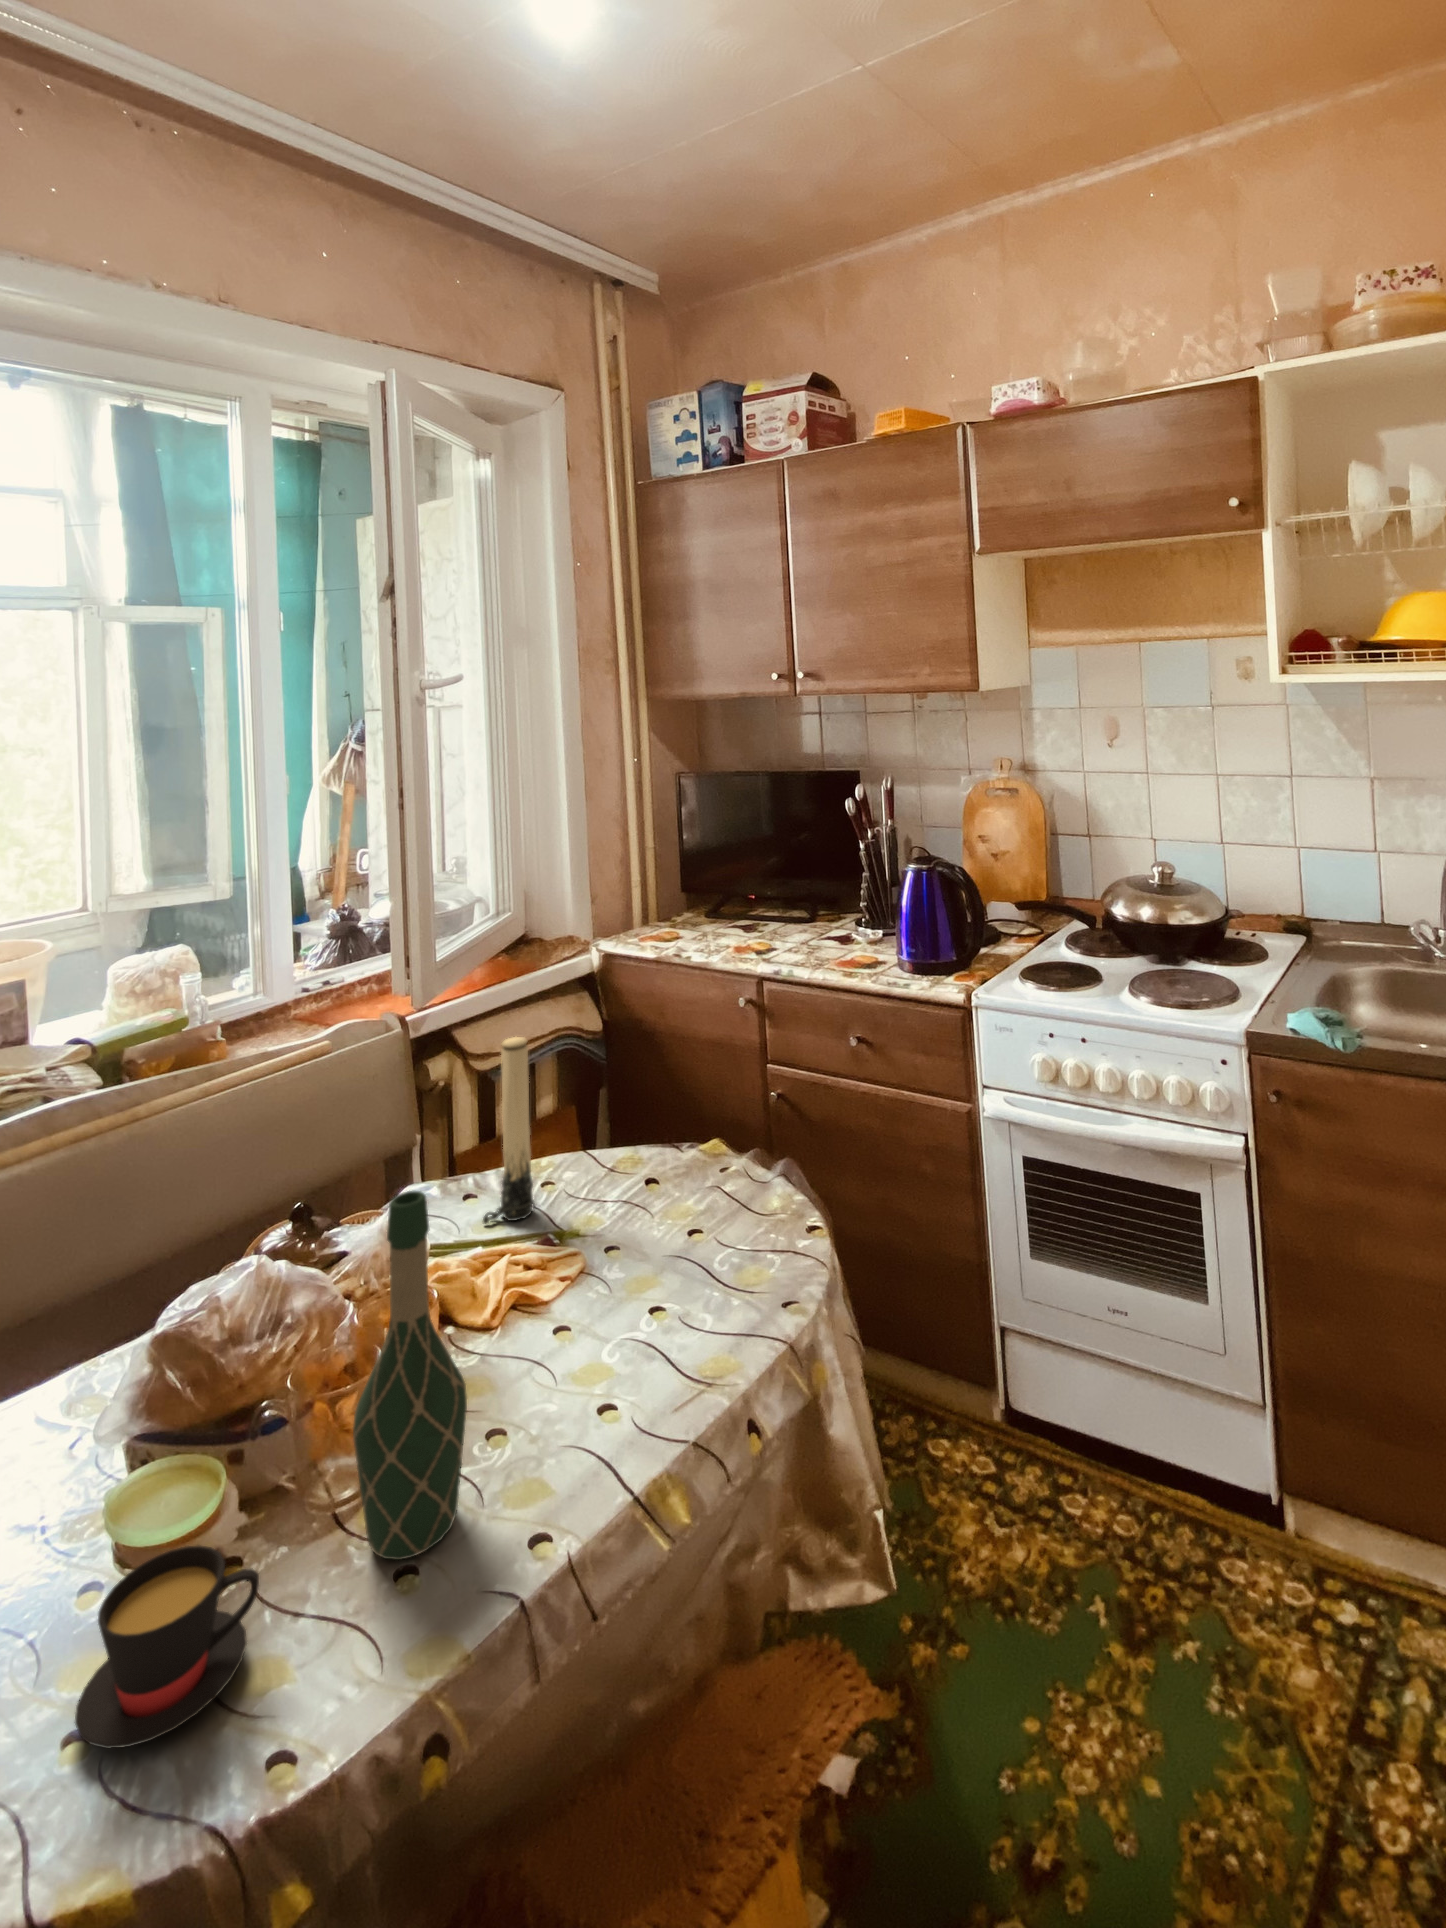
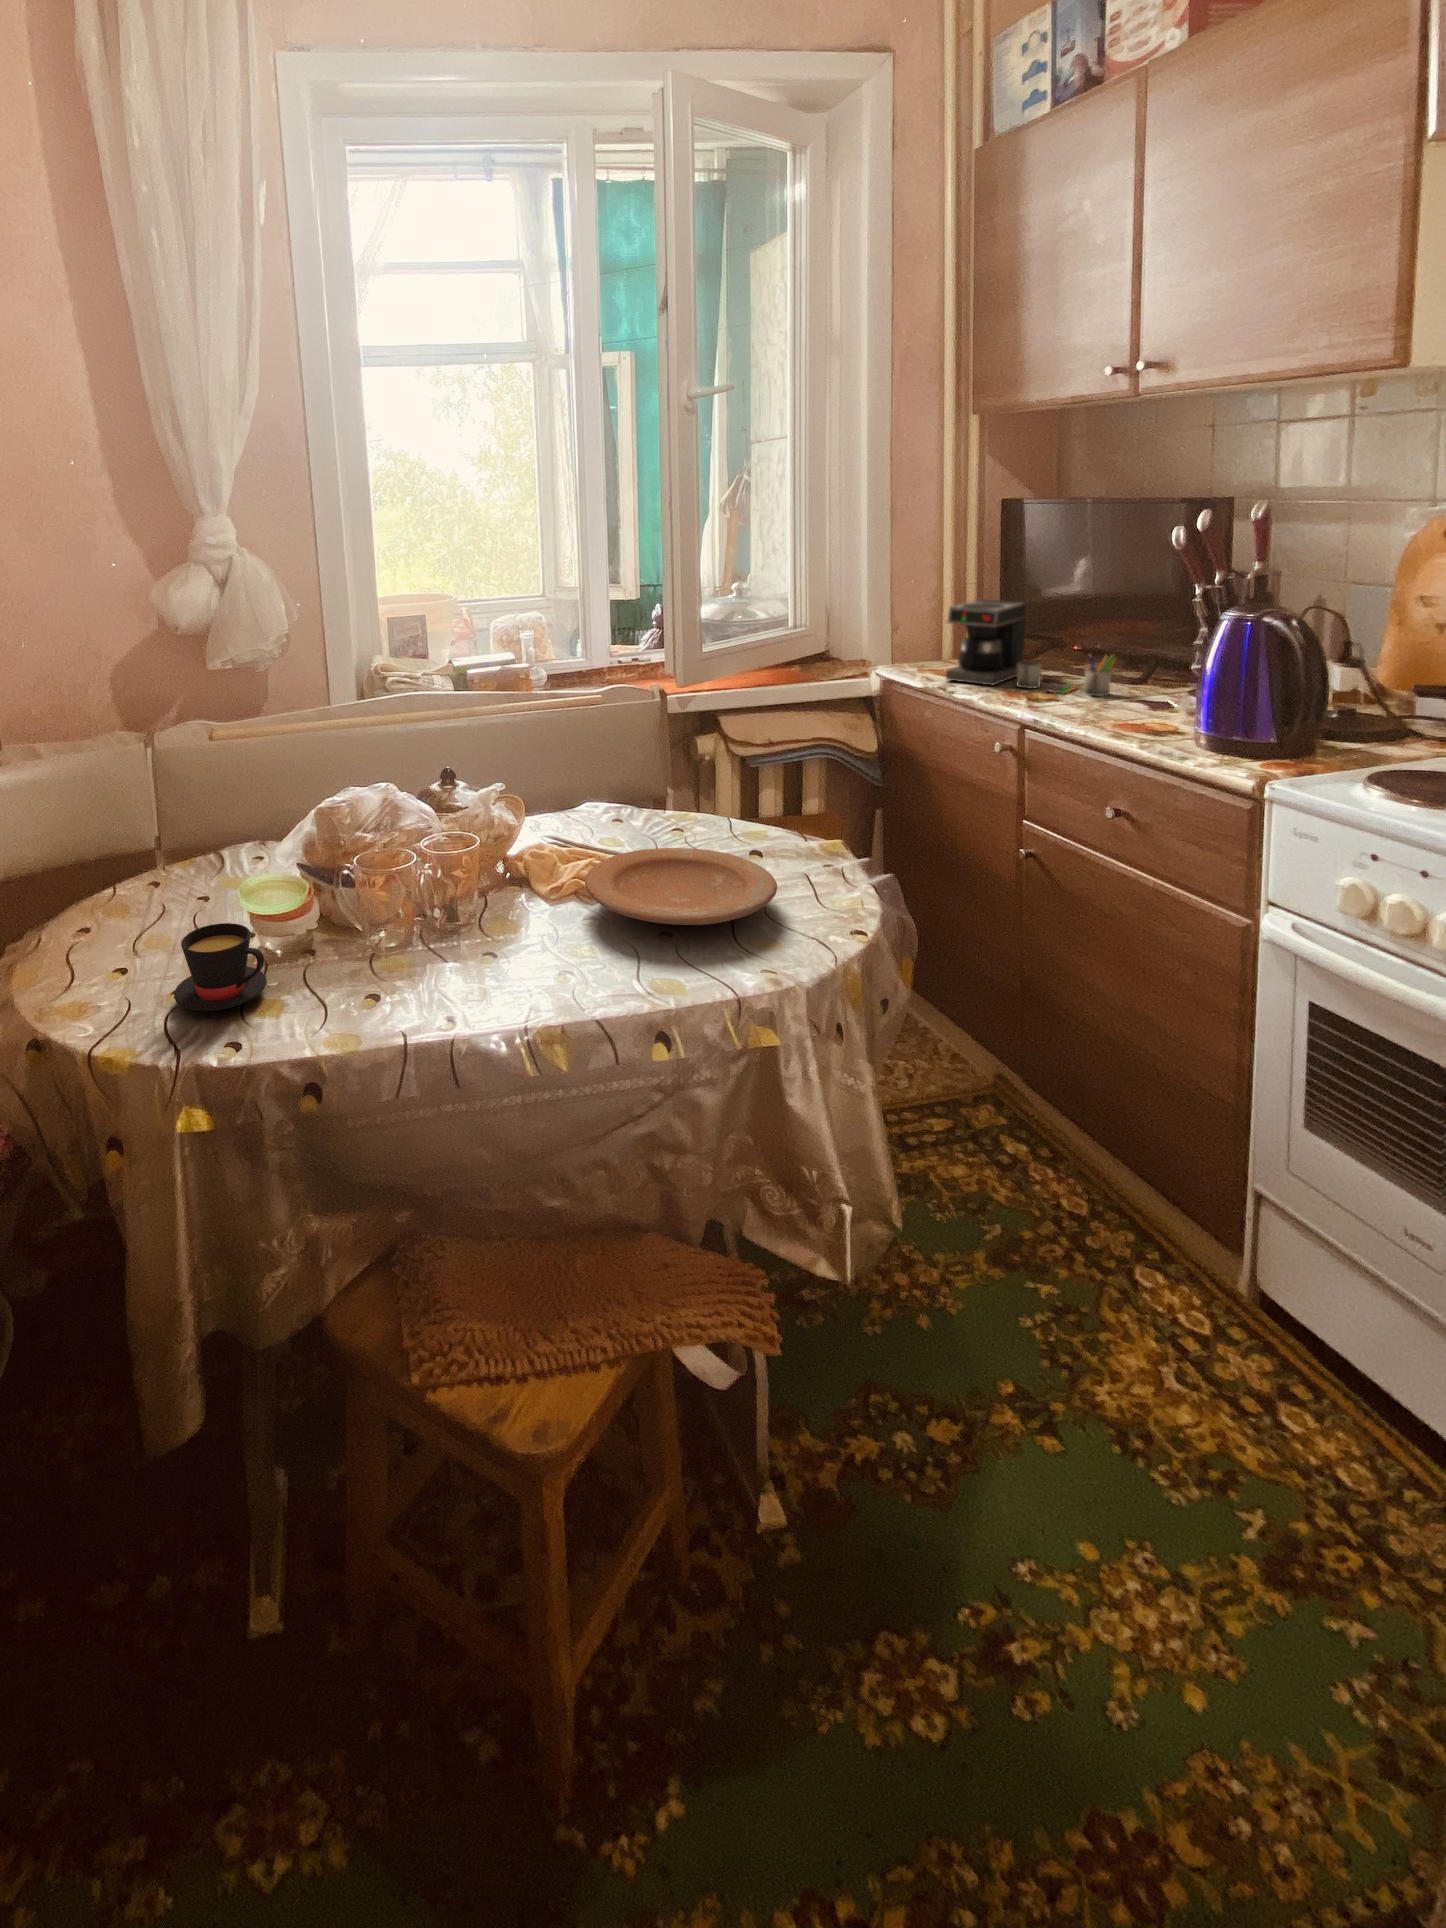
coffee maker: none [665,868,803,948] -> present [946,599,1117,696]
candle: present [483,1037,535,1224] -> none [593,696,636,850]
plate: none [550,1183,753,1293] -> present [585,848,777,925]
wine bottle: present [353,1191,467,1560] -> none [334,748,414,1001]

